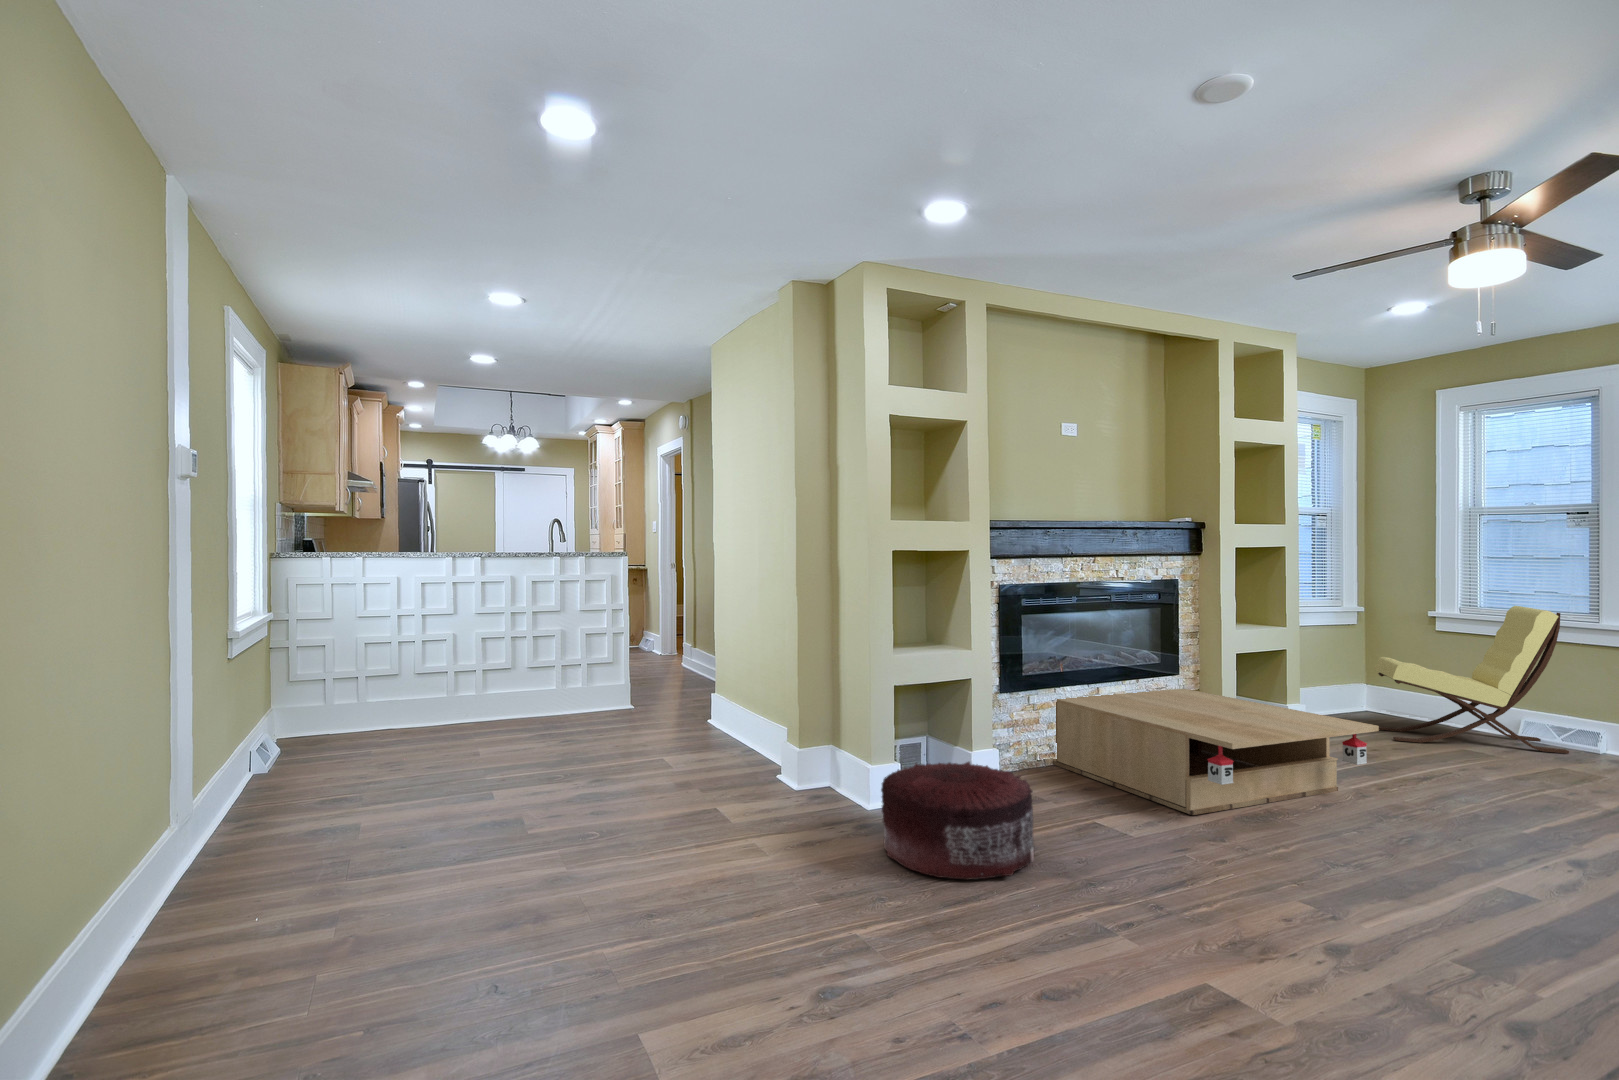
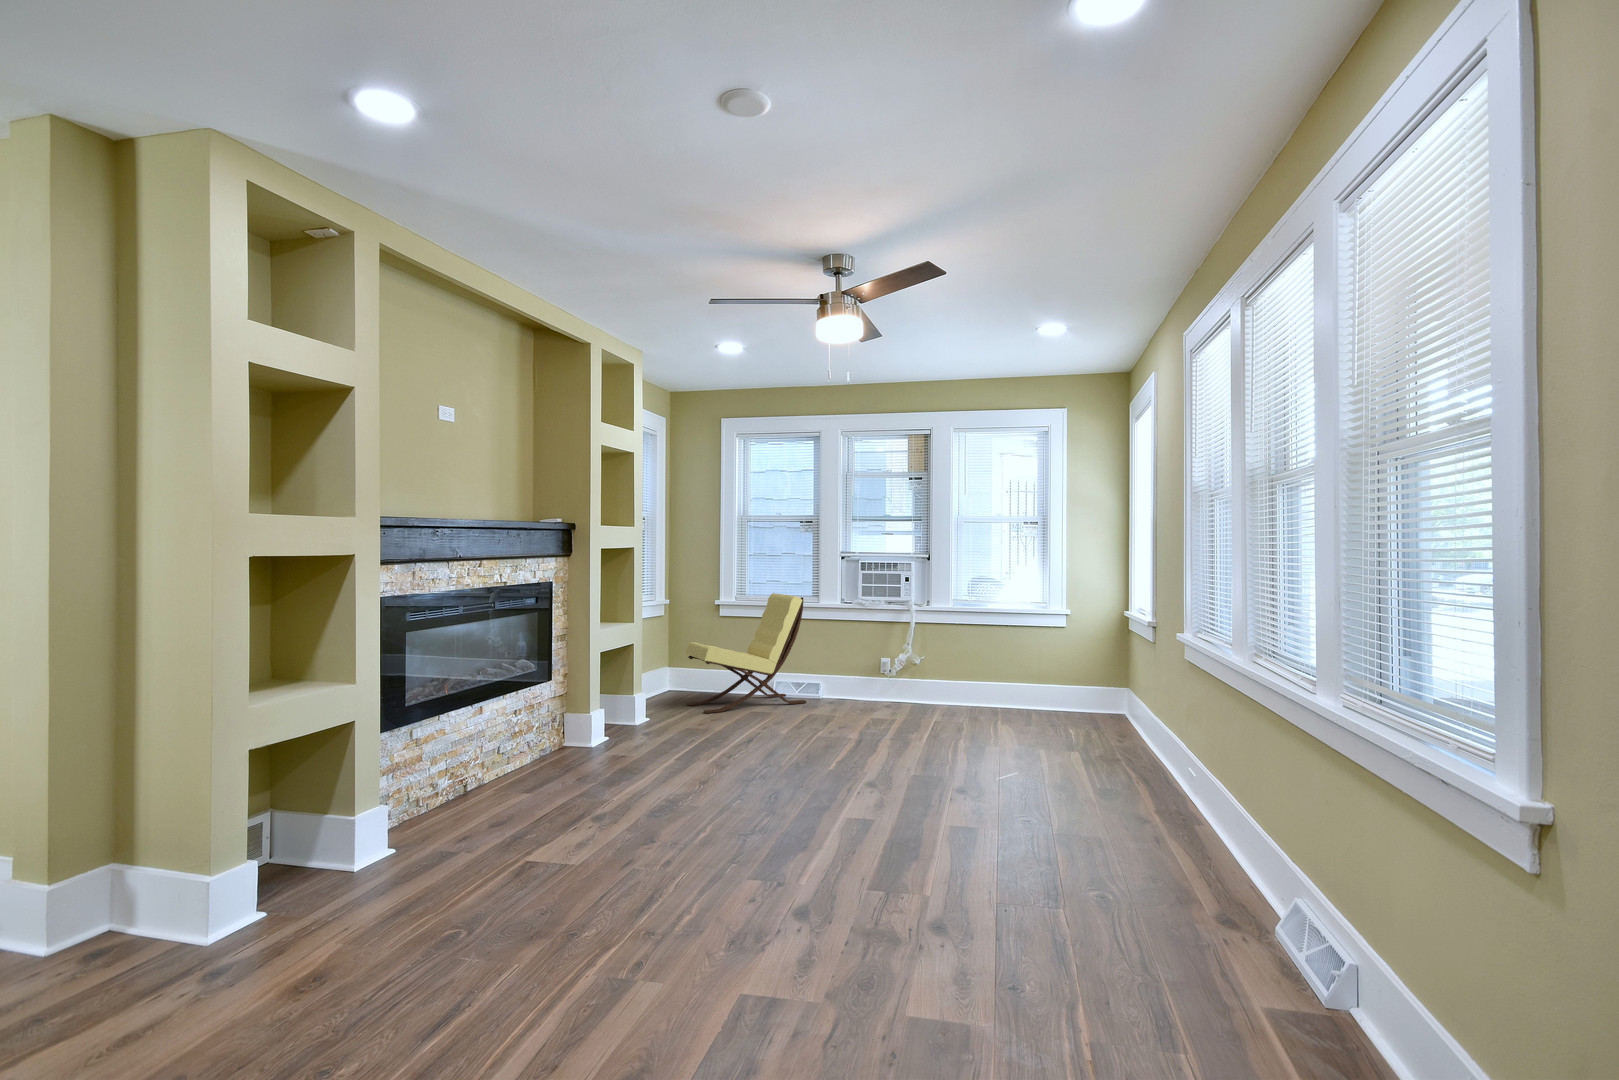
coffee table: present [1053,689,1379,815] -> none [435,694,733,824]
pouf: present [881,762,1034,880] -> none [283,829,503,1001]

